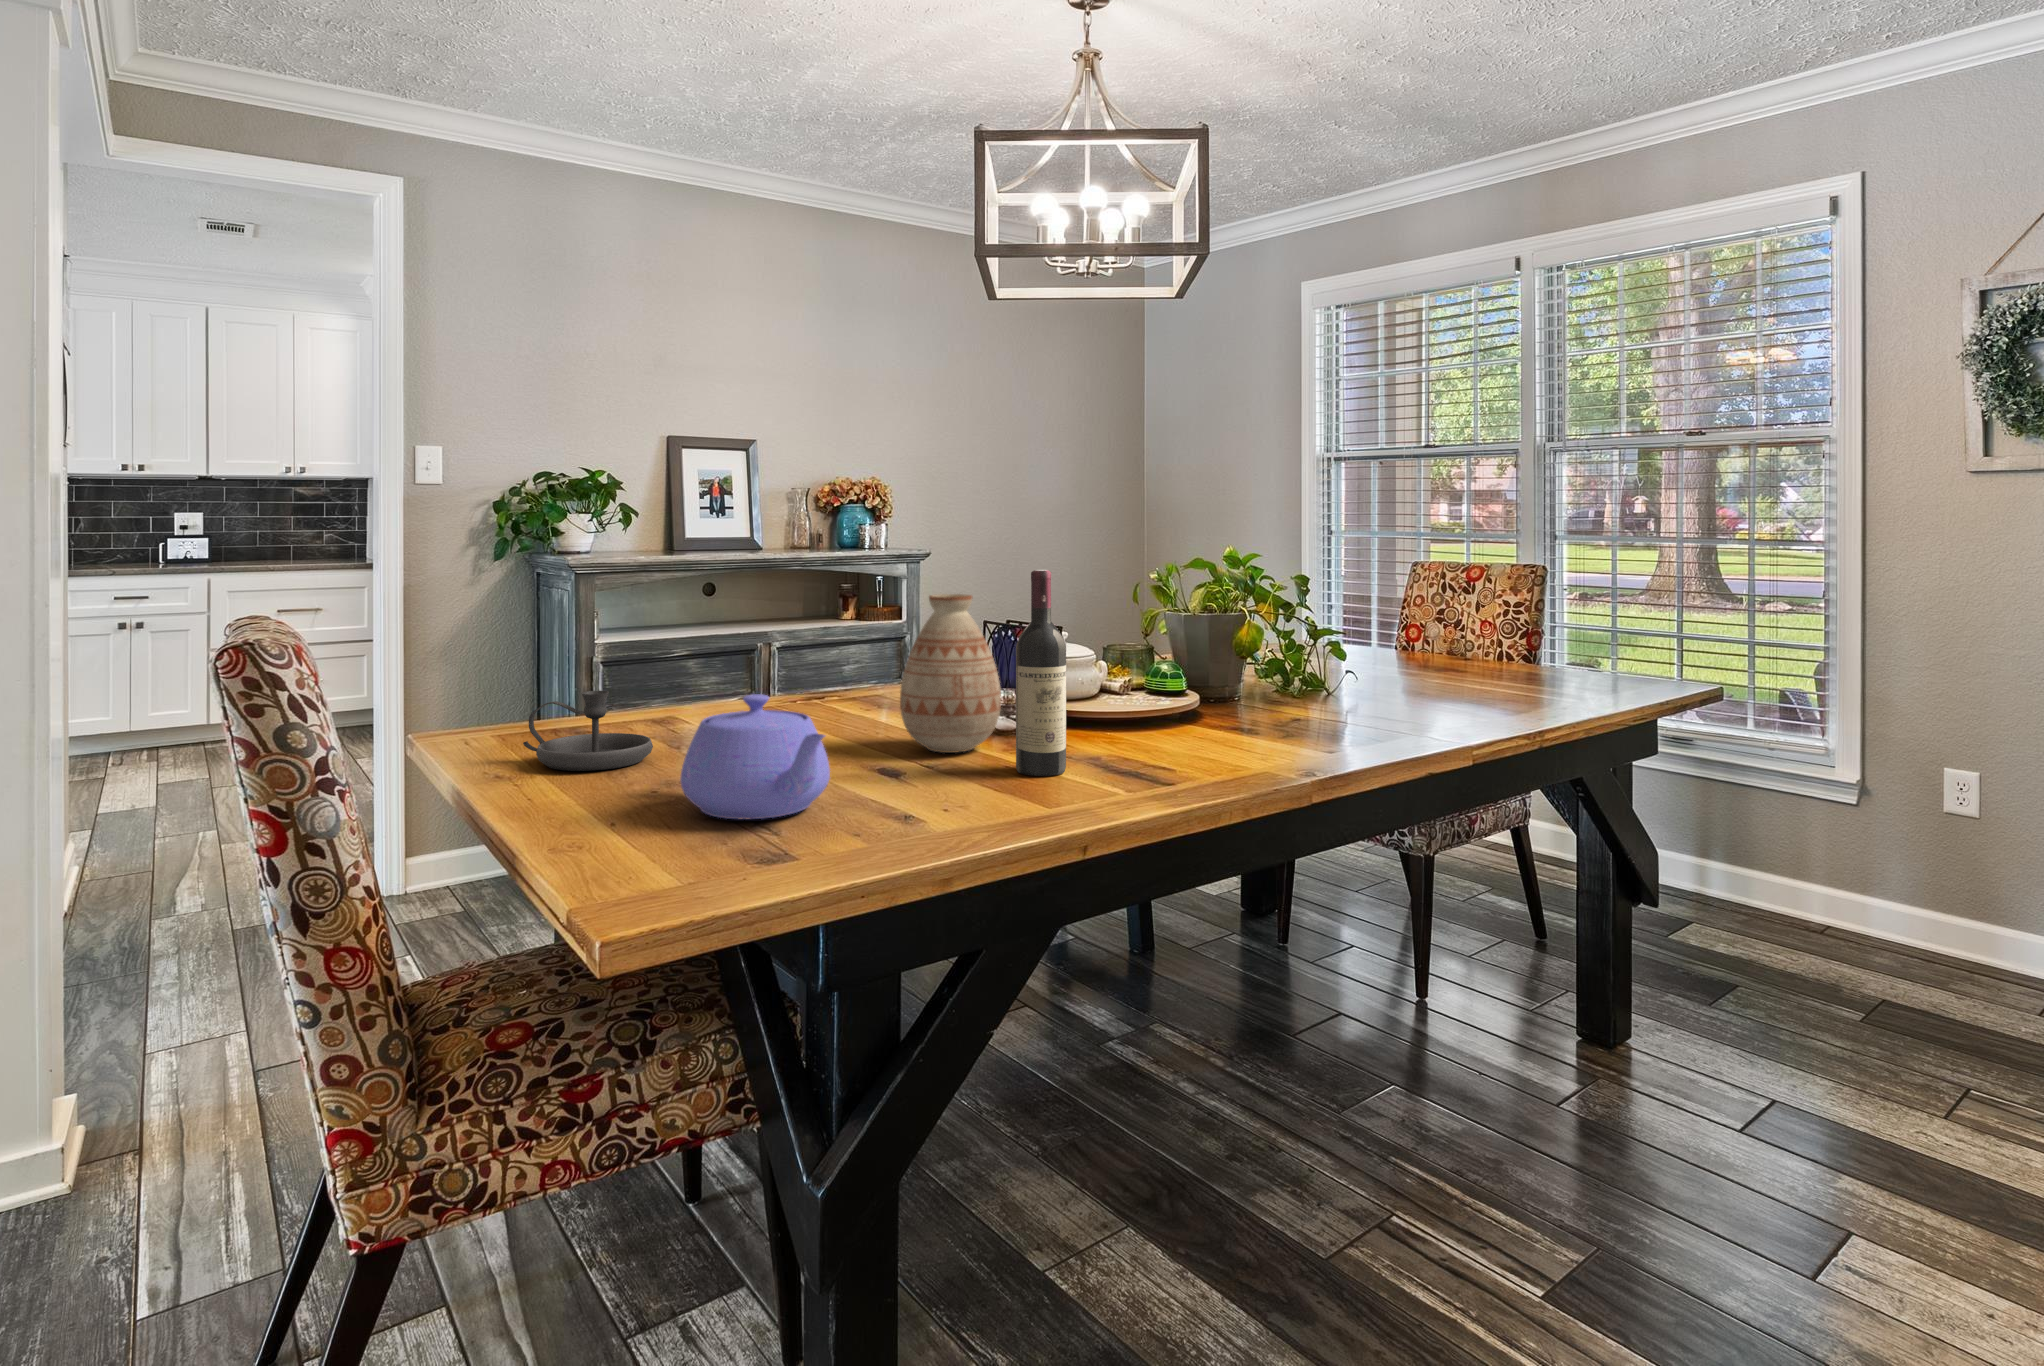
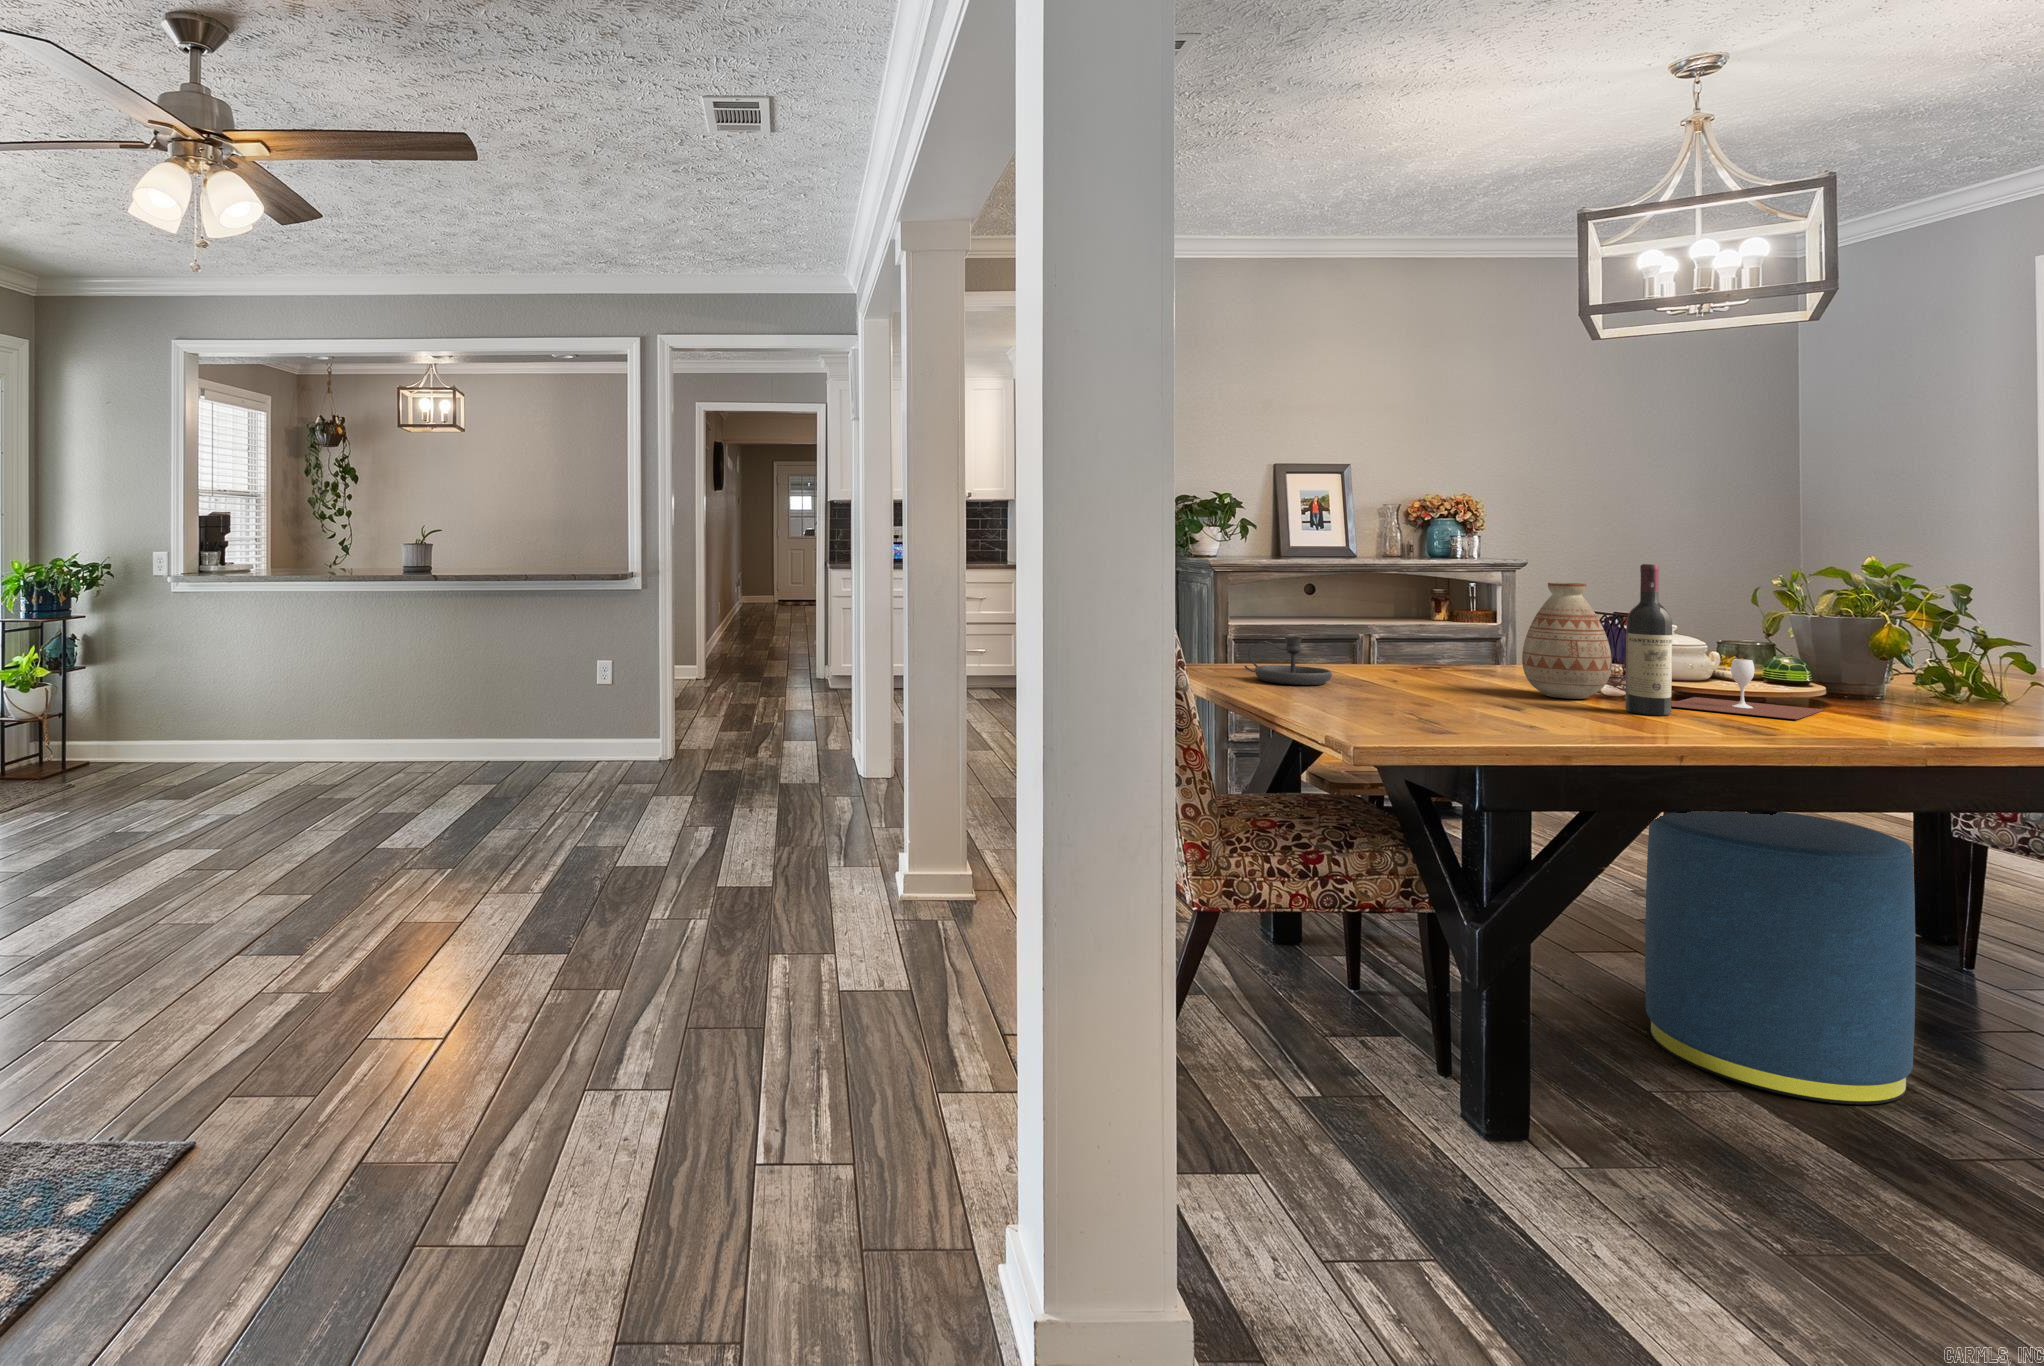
wine glass: none [1055,683,1212,761] -> present [1671,659,1824,719]
teapot: present [680,694,830,819] -> none [1372,636,1480,712]
ottoman: none [1041,846,1288,1219] -> present [1645,811,1915,1104]

